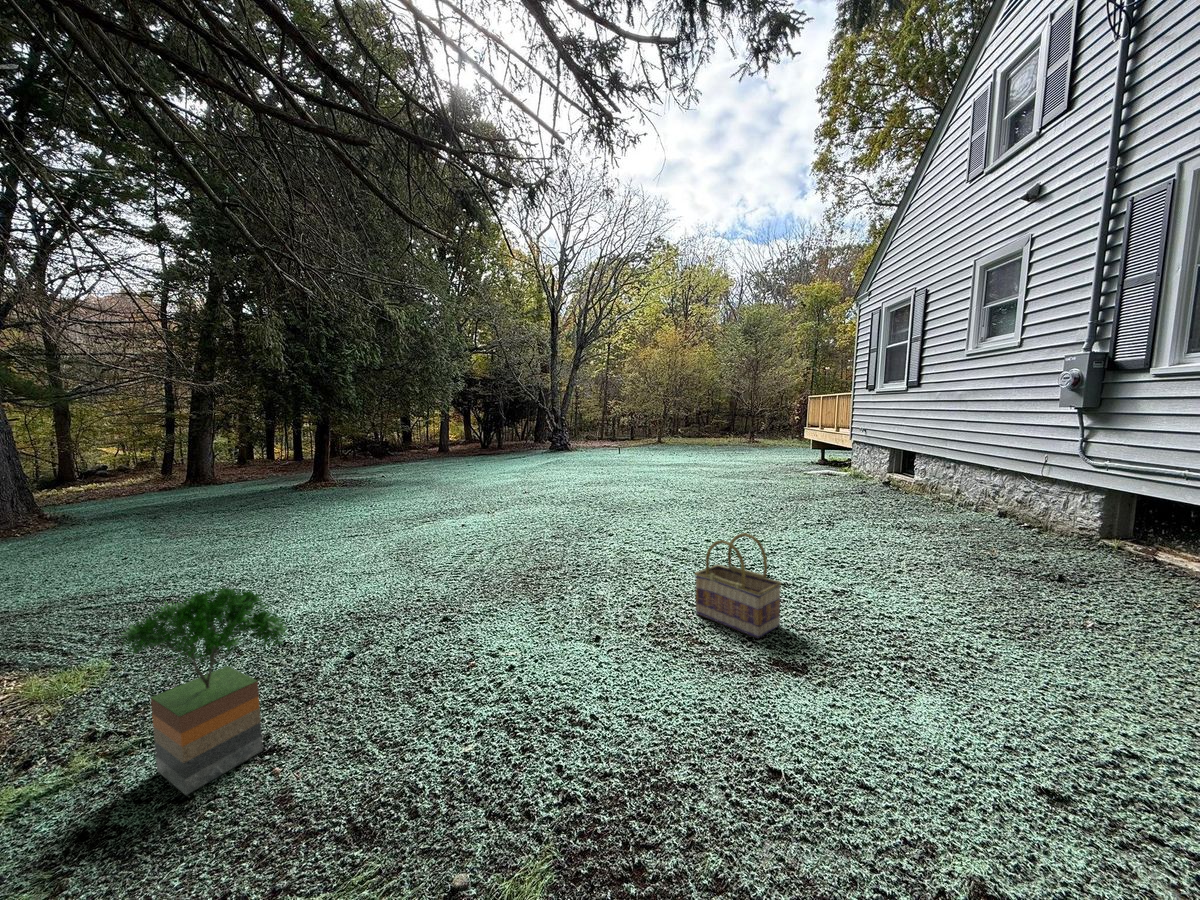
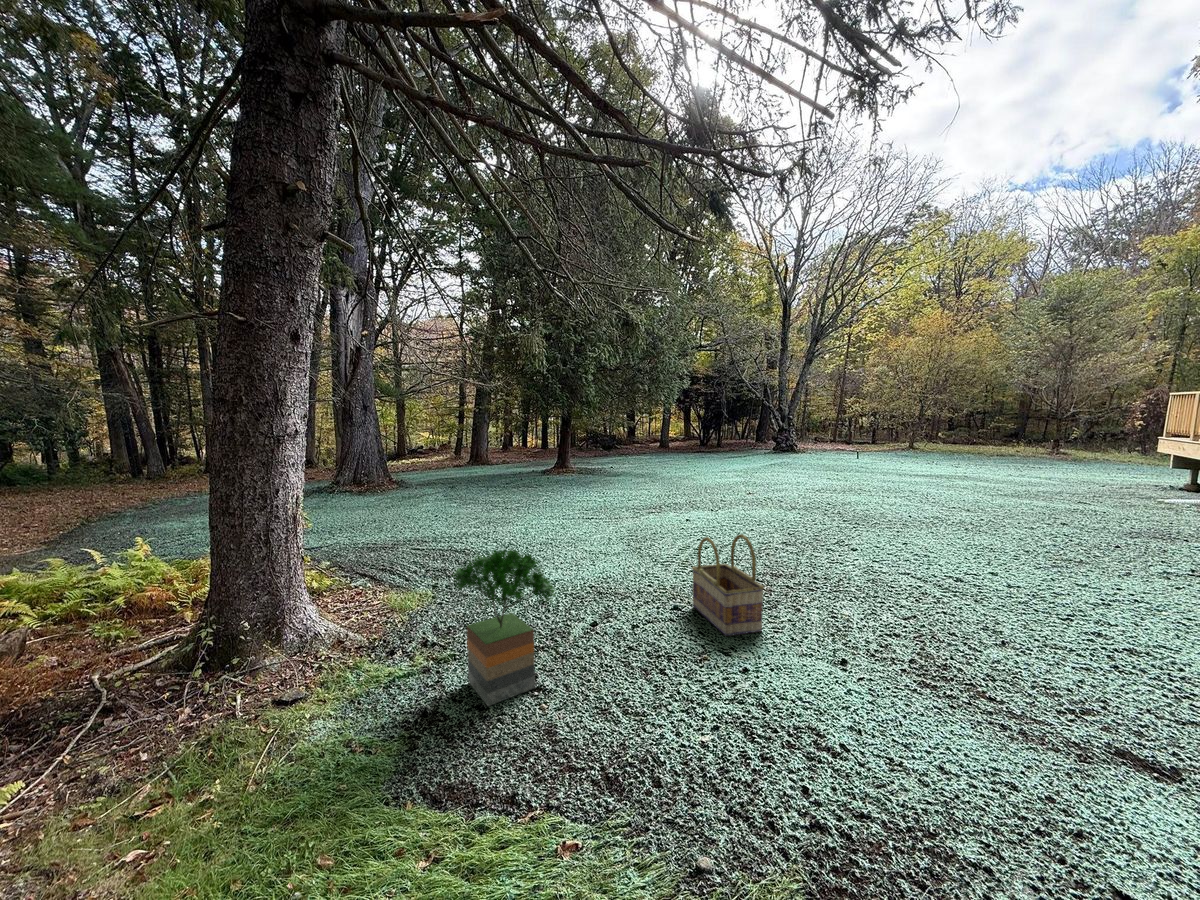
basket: present [695,533,782,638] -> present [692,534,764,636]

